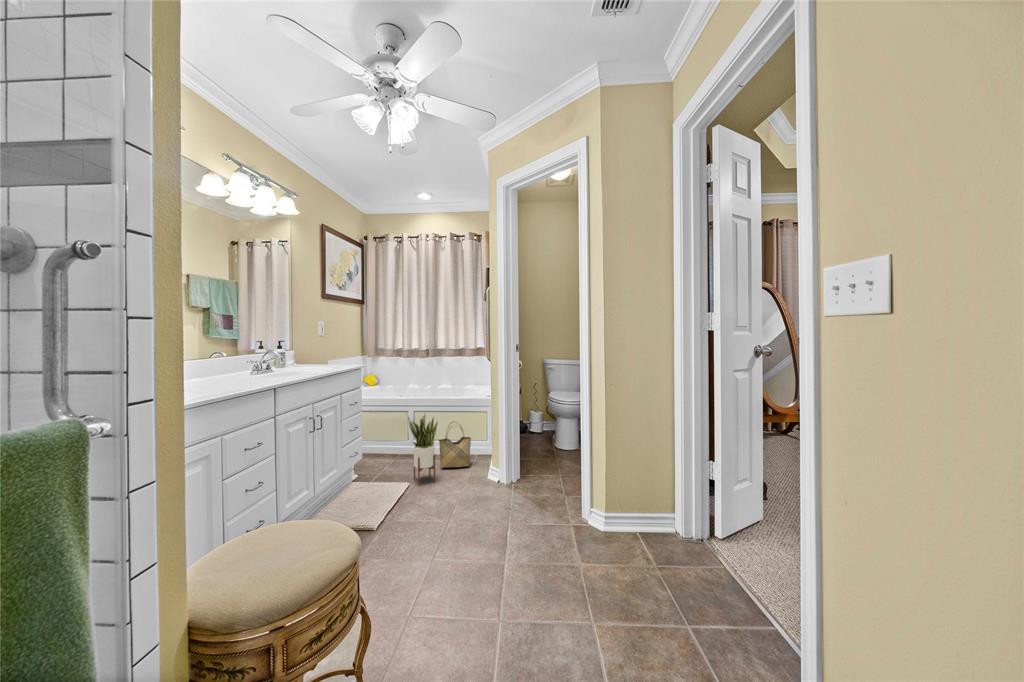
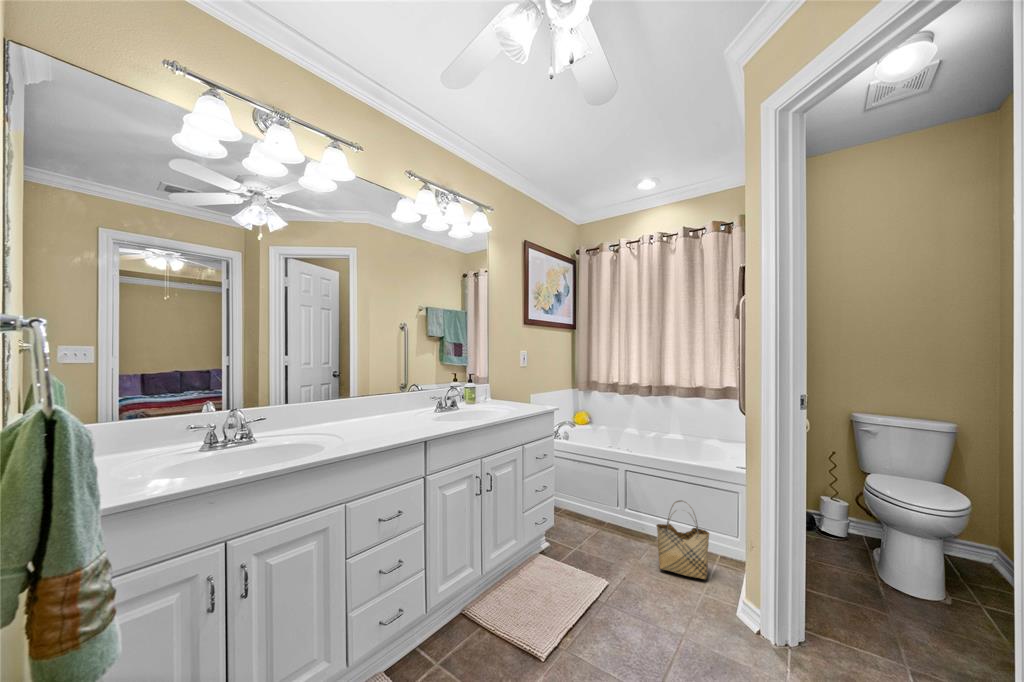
potted plant: present [407,413,438,485] -> none [606,481,652,595]

